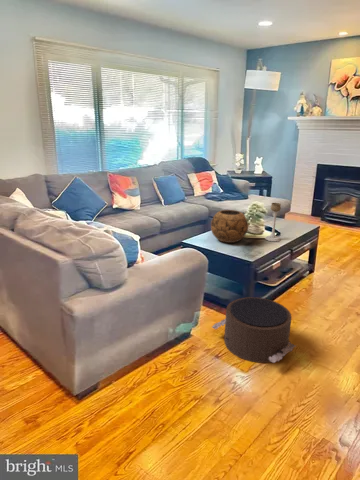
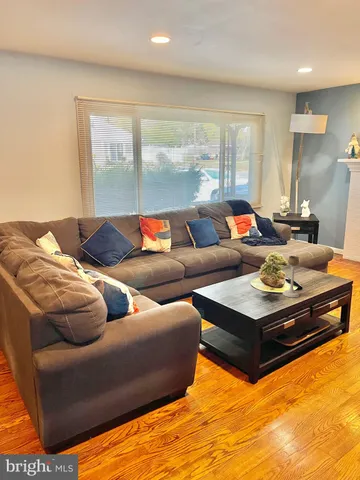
decorative bowl: present [211,210,248,243] -> none [224,261,263,296]
pouf: present [212,297,295,363] -> none [208,359,295,439]

